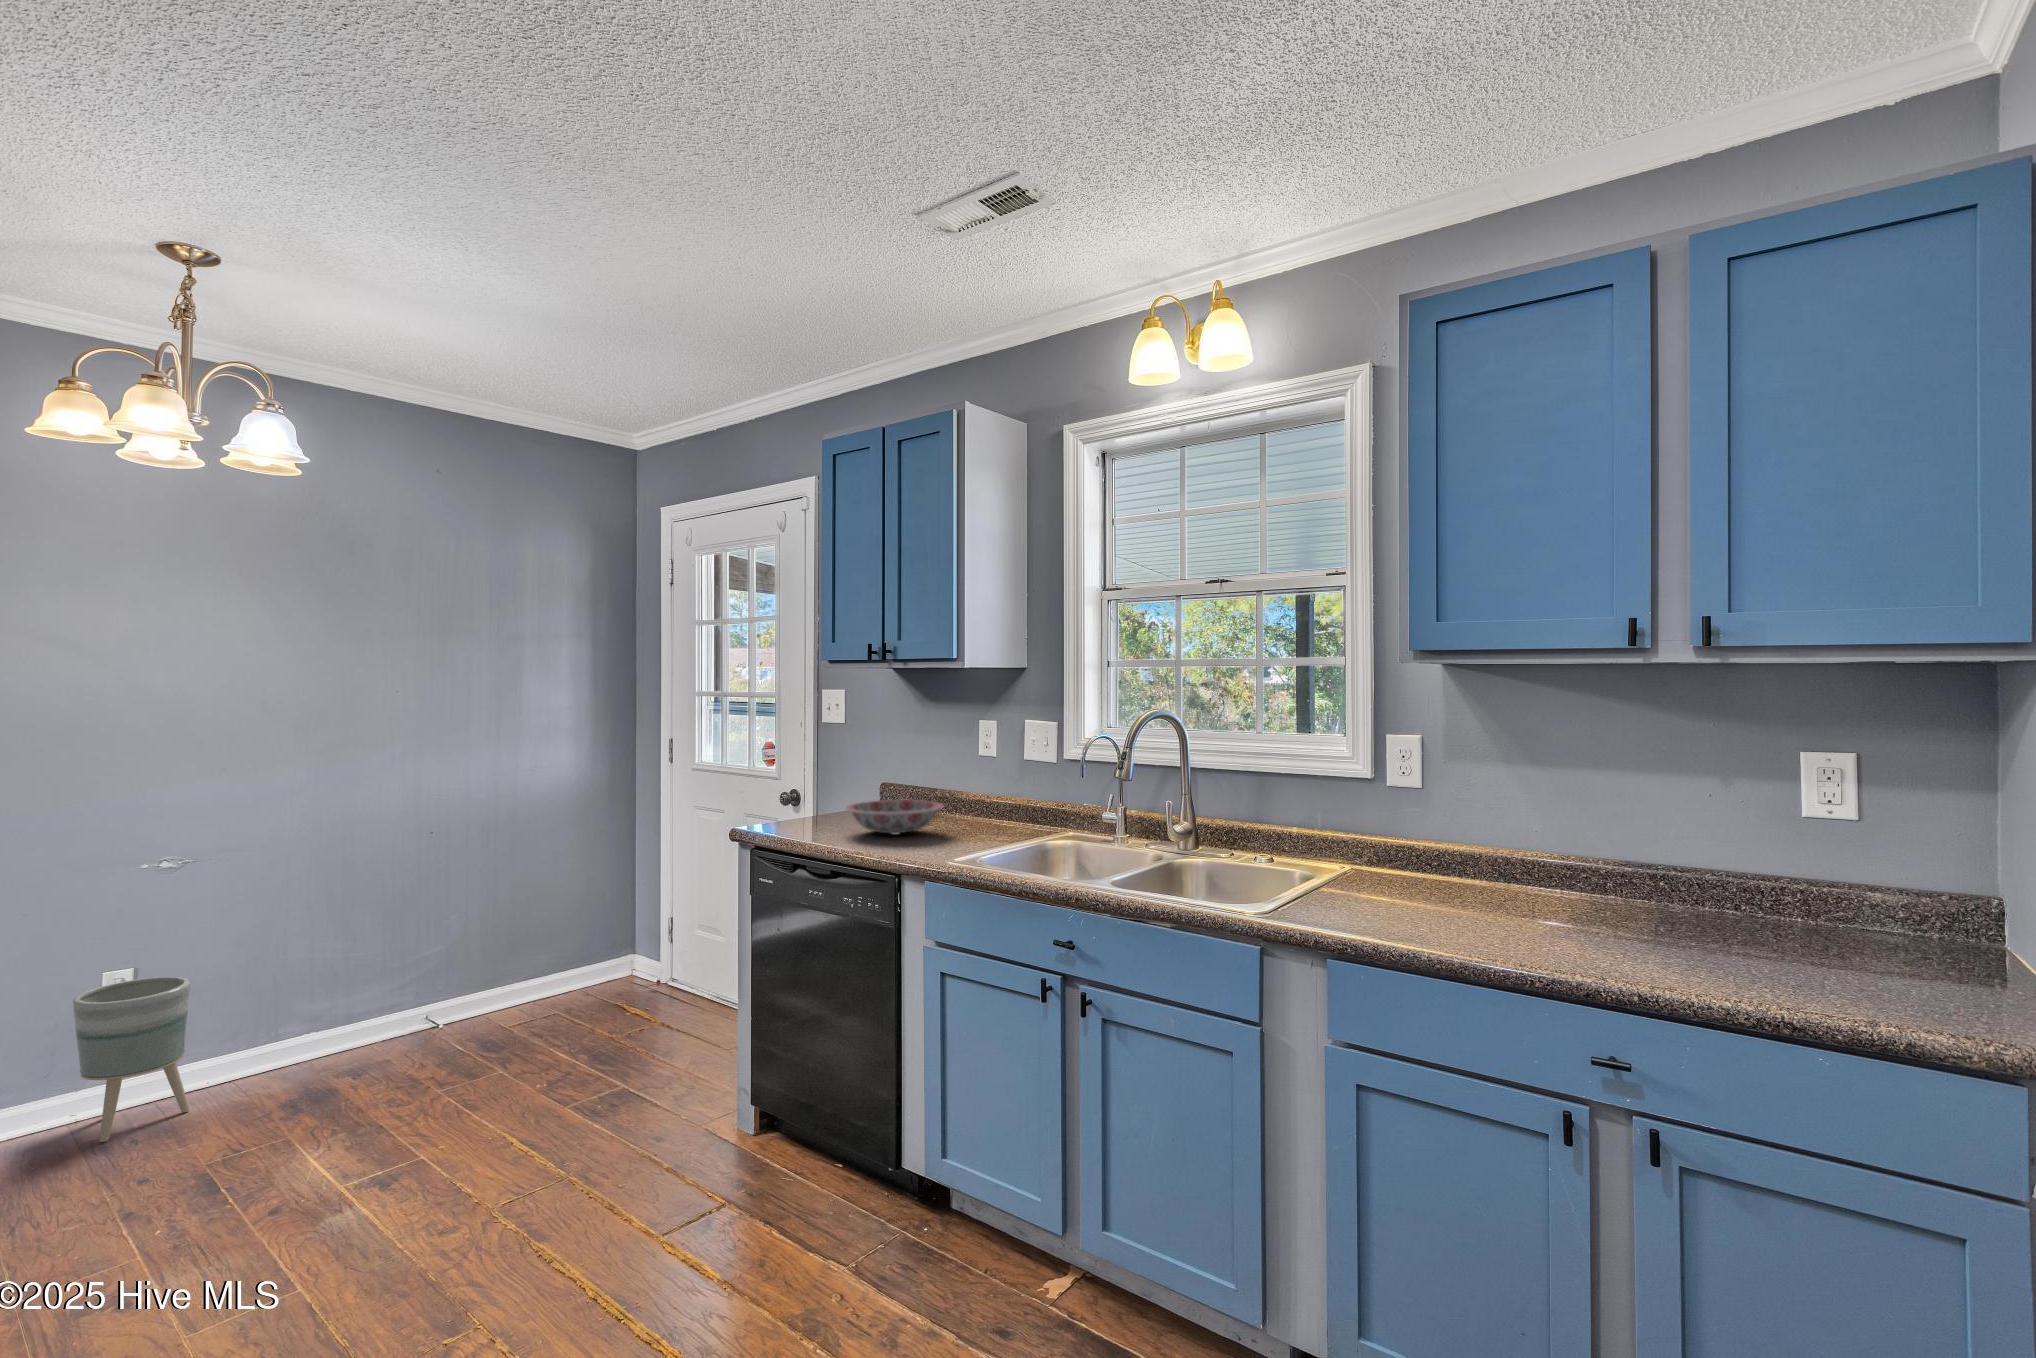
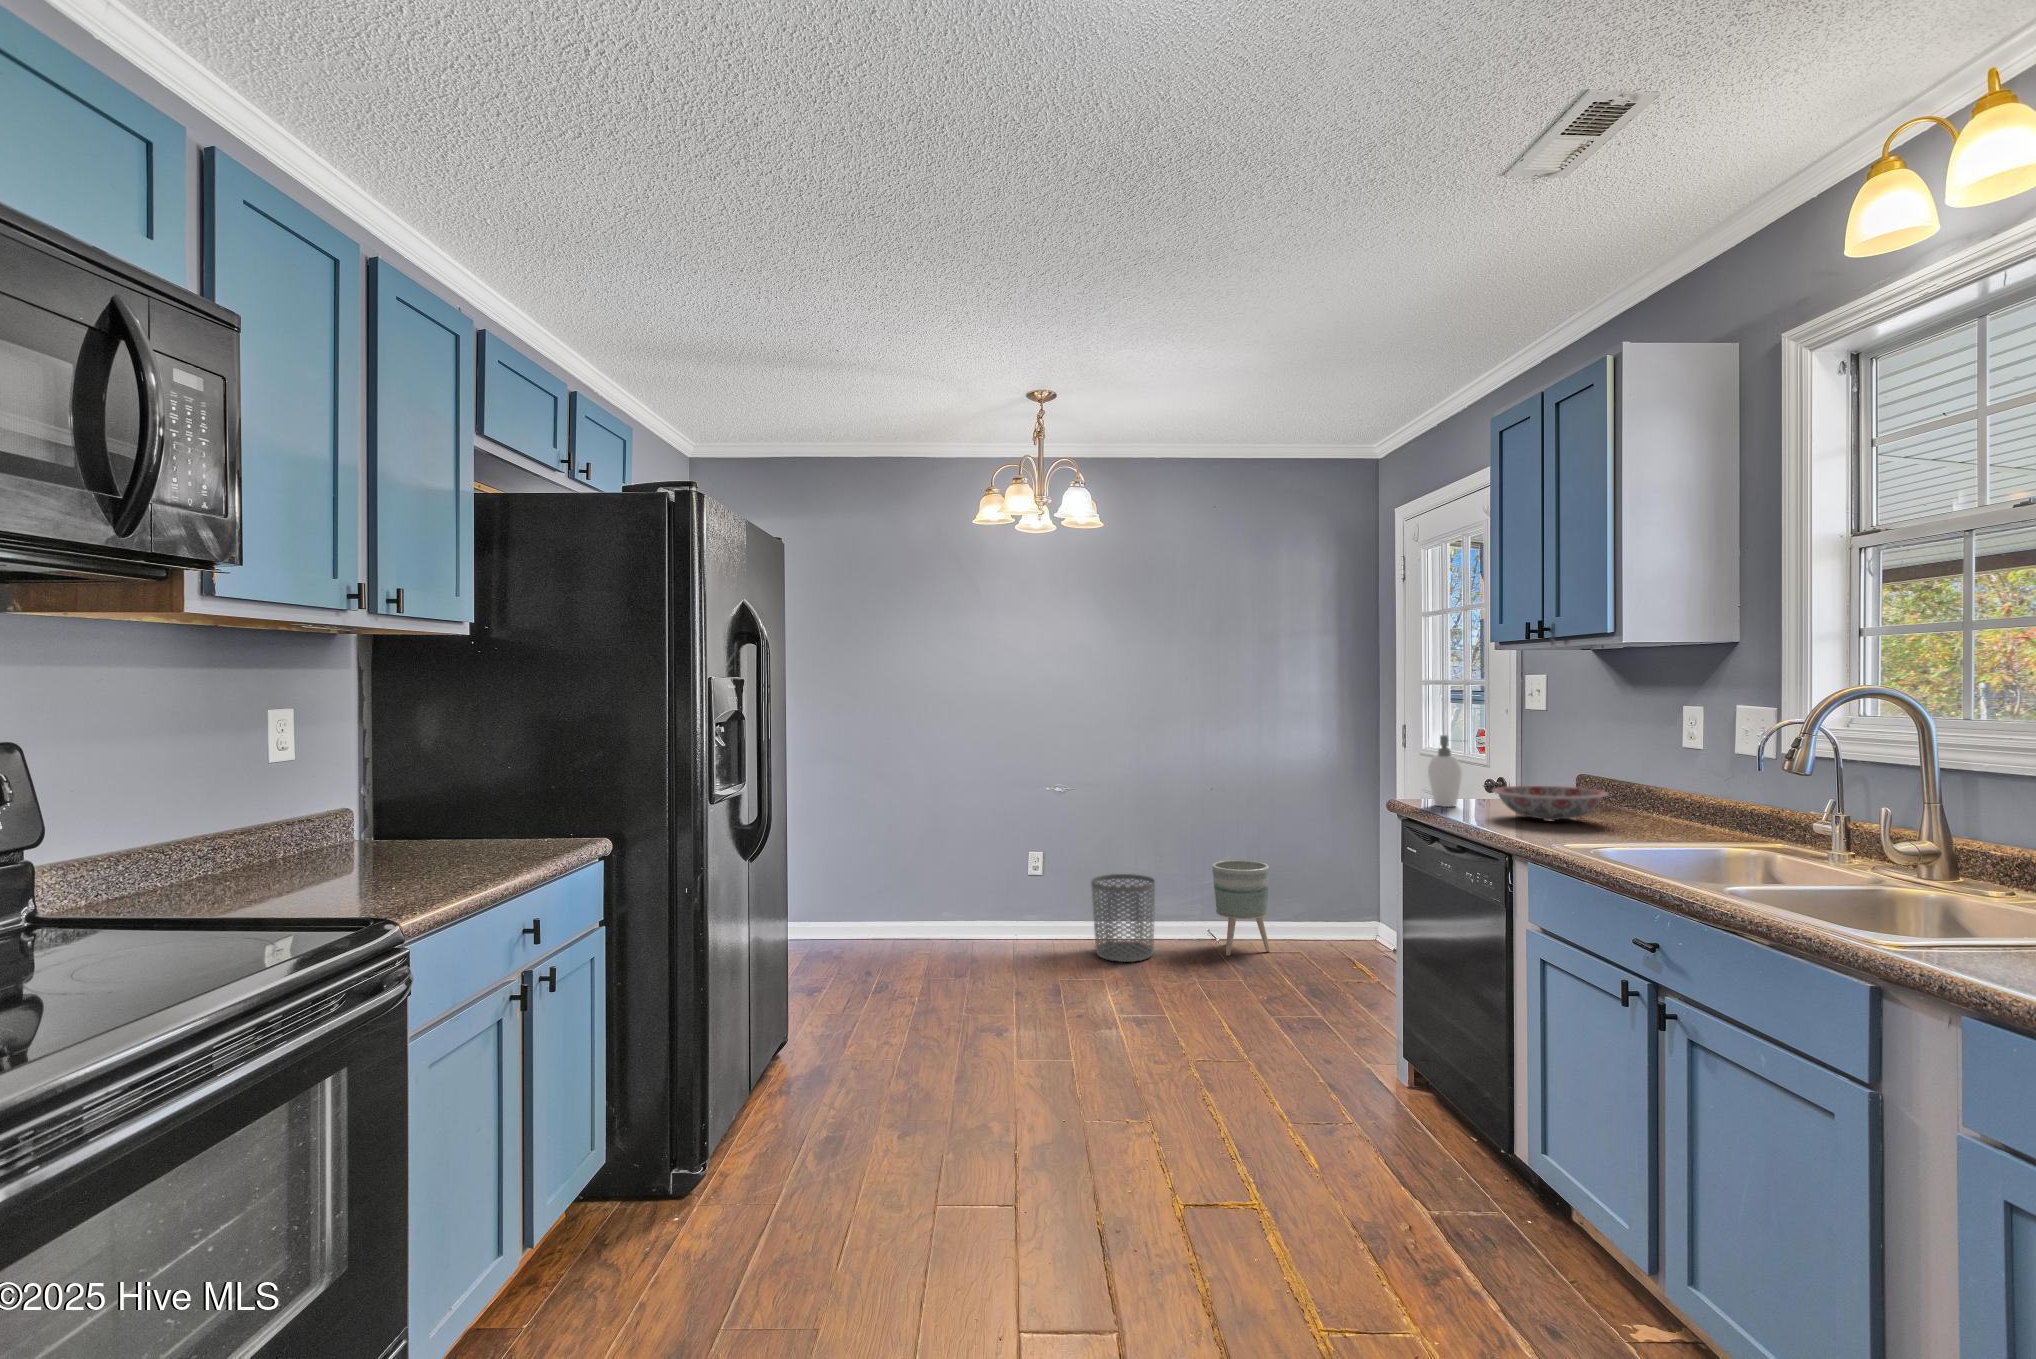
soap dispenser: none [773,755,815,830] -> present [1428,735,1462,807]
waste bin: none [253,959,362,1090] -> present [1091,874,1155,962]
planter: present [73,977,190,1142] -> present [1212,860,1270,956]

